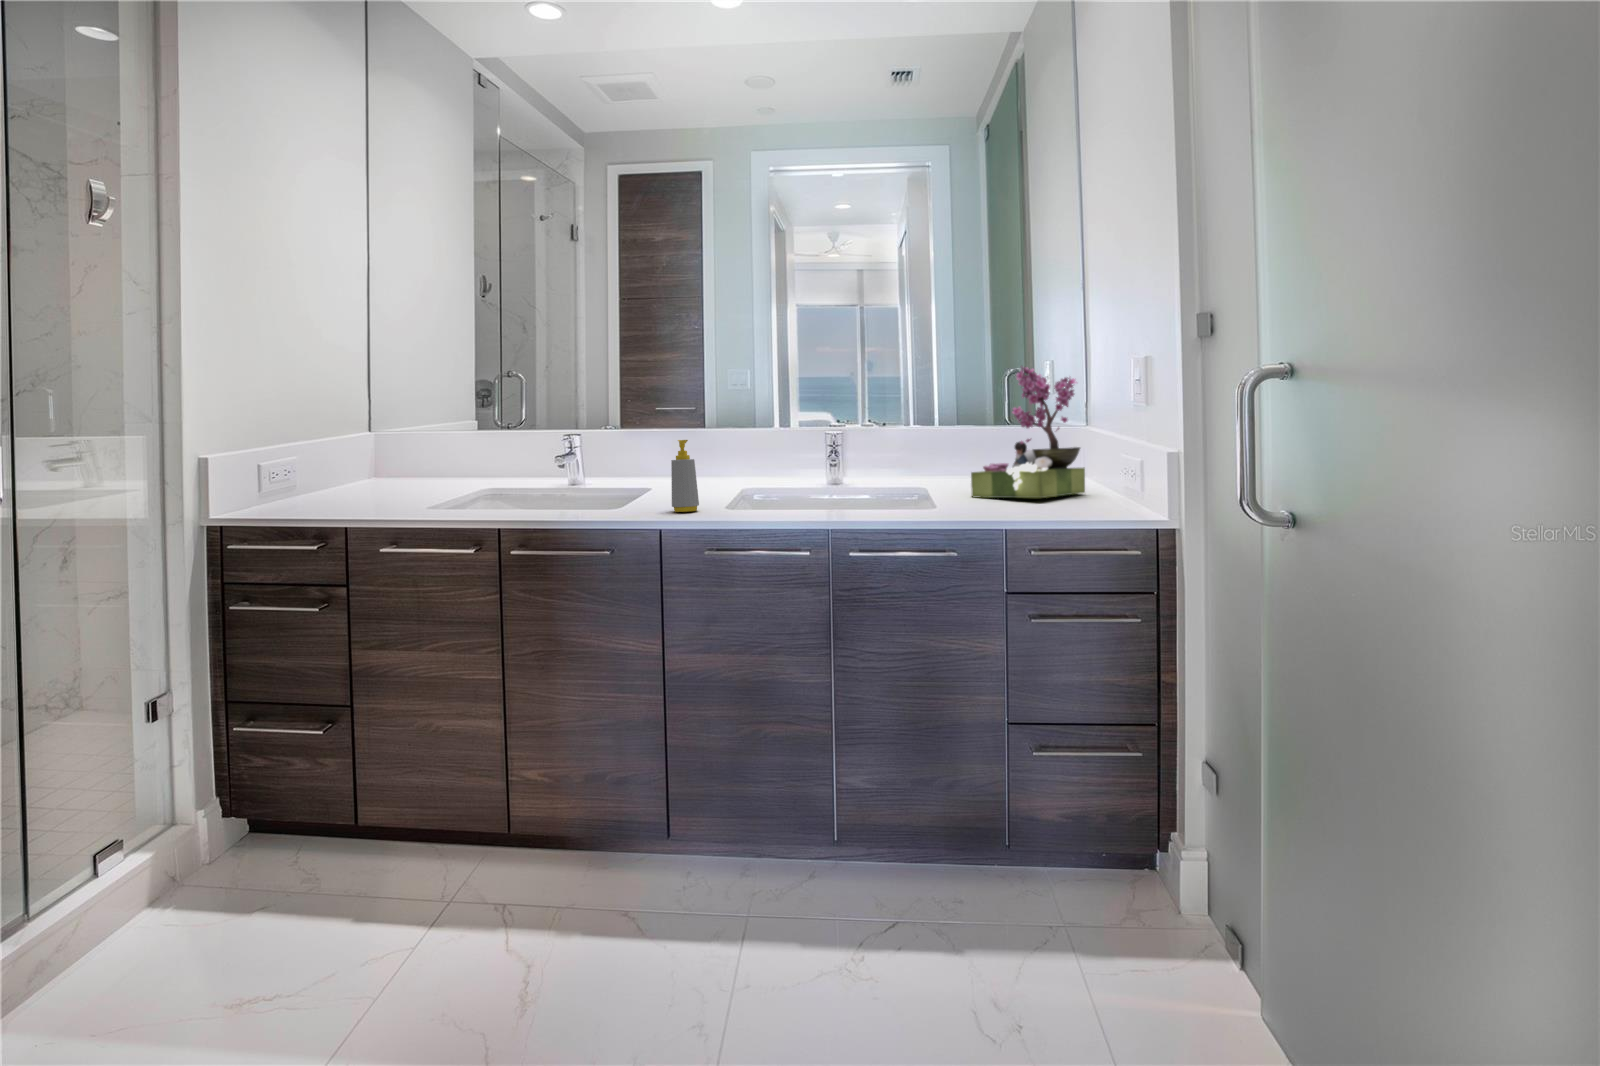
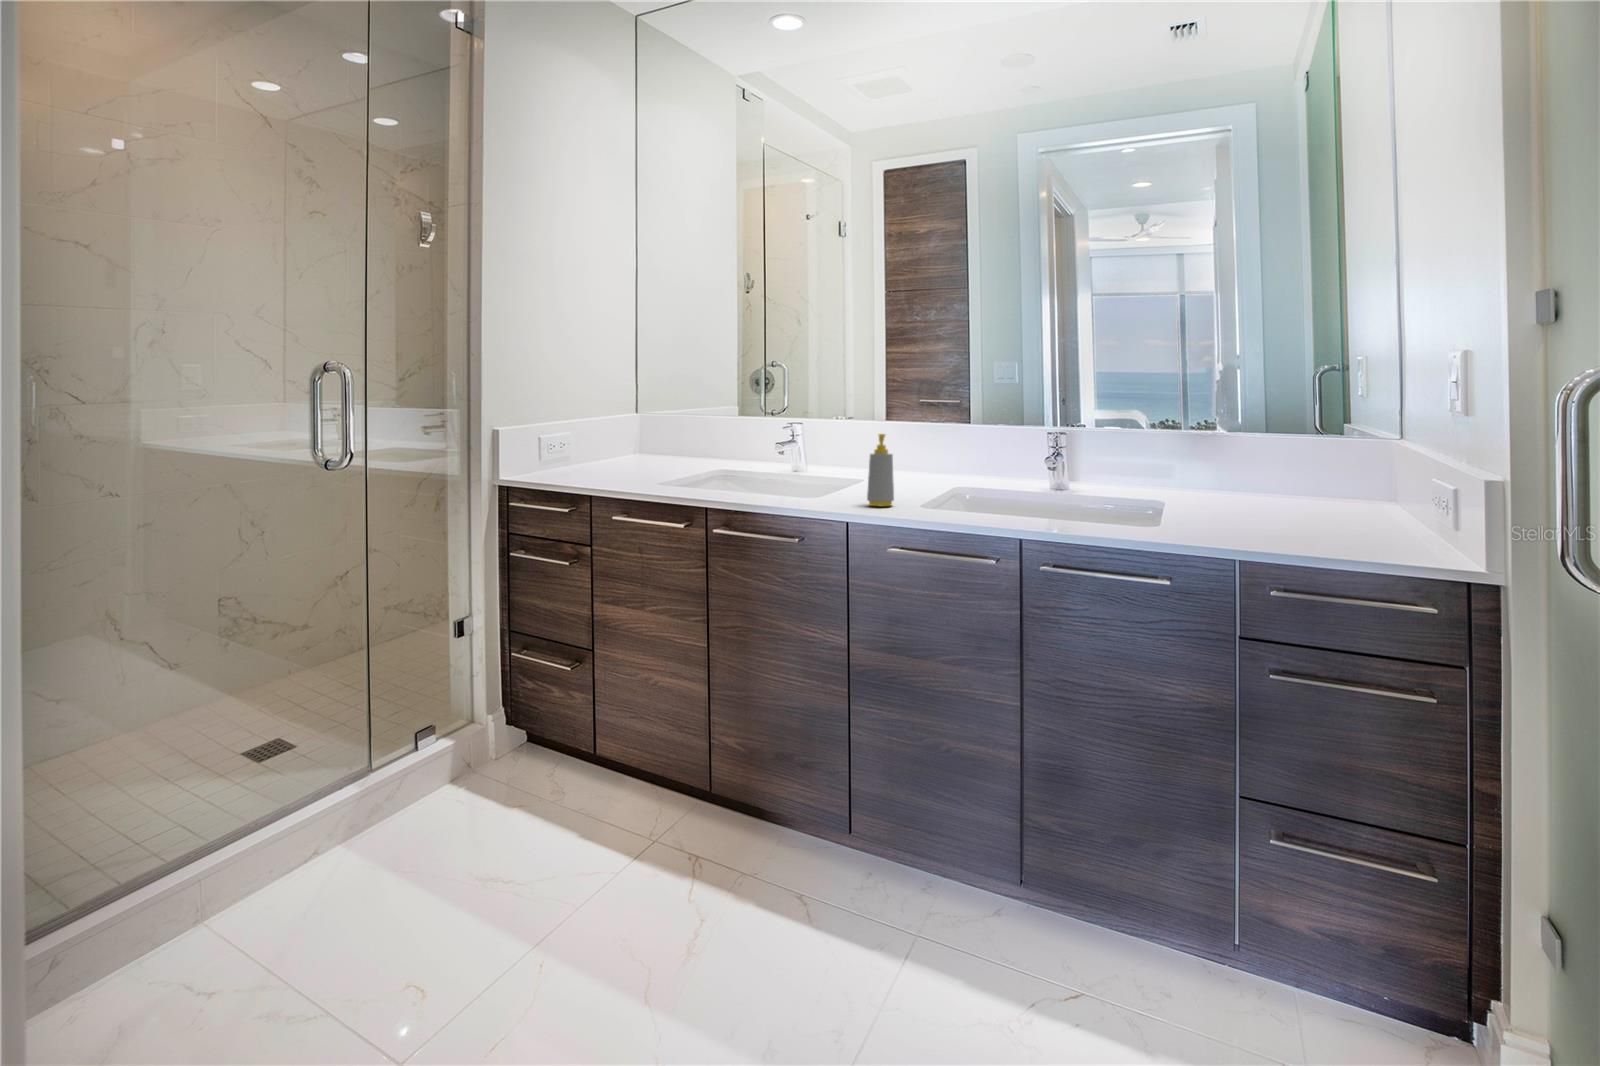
flower arrangement: present [971,367,1085,498] -> none [1209,360,1370,523]

